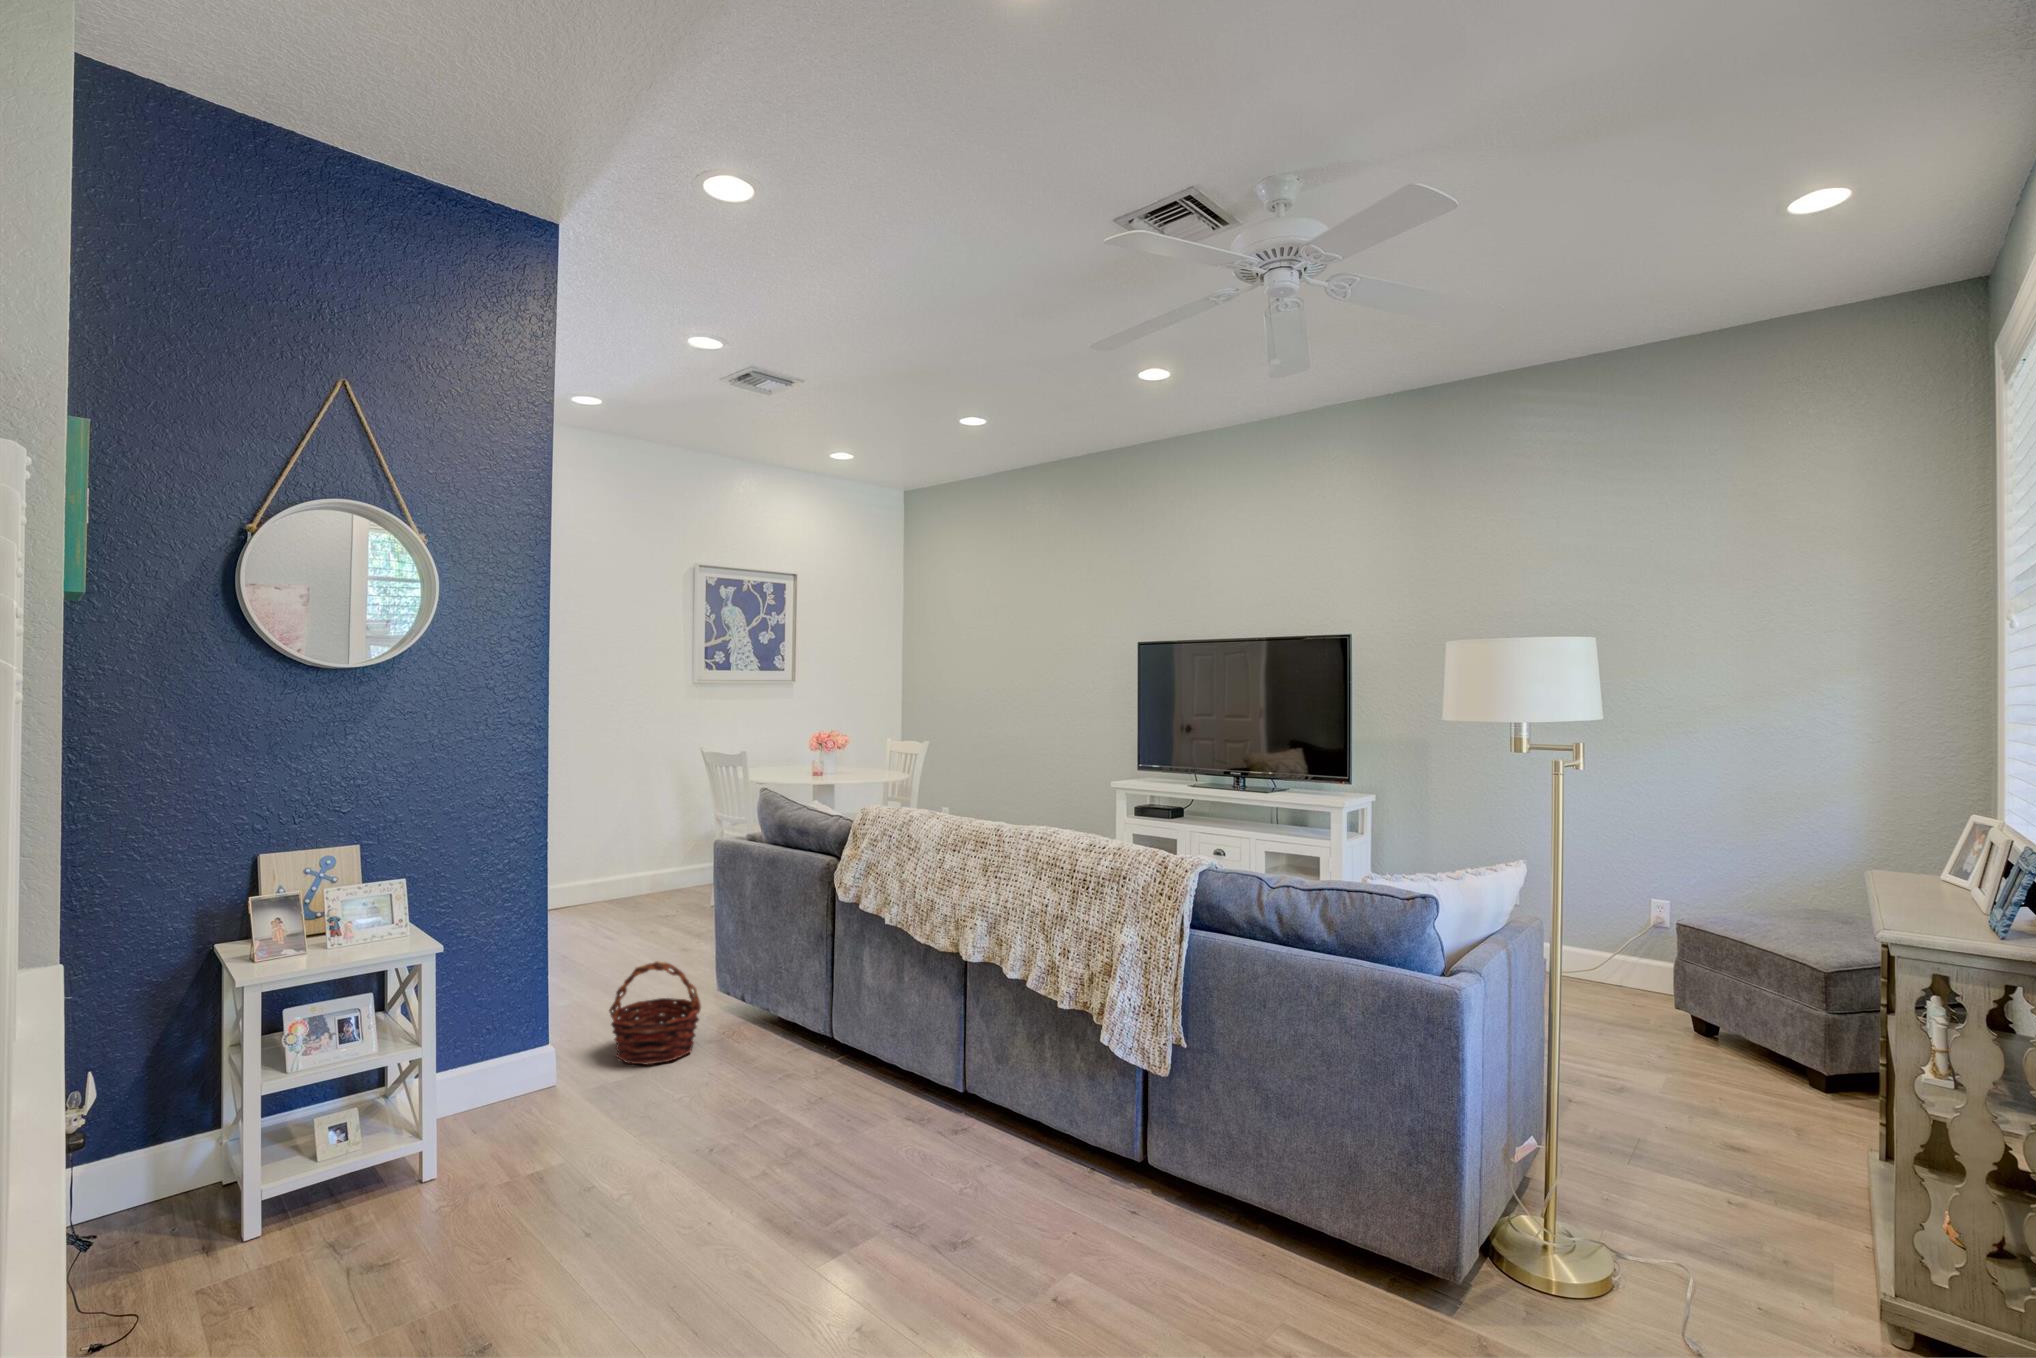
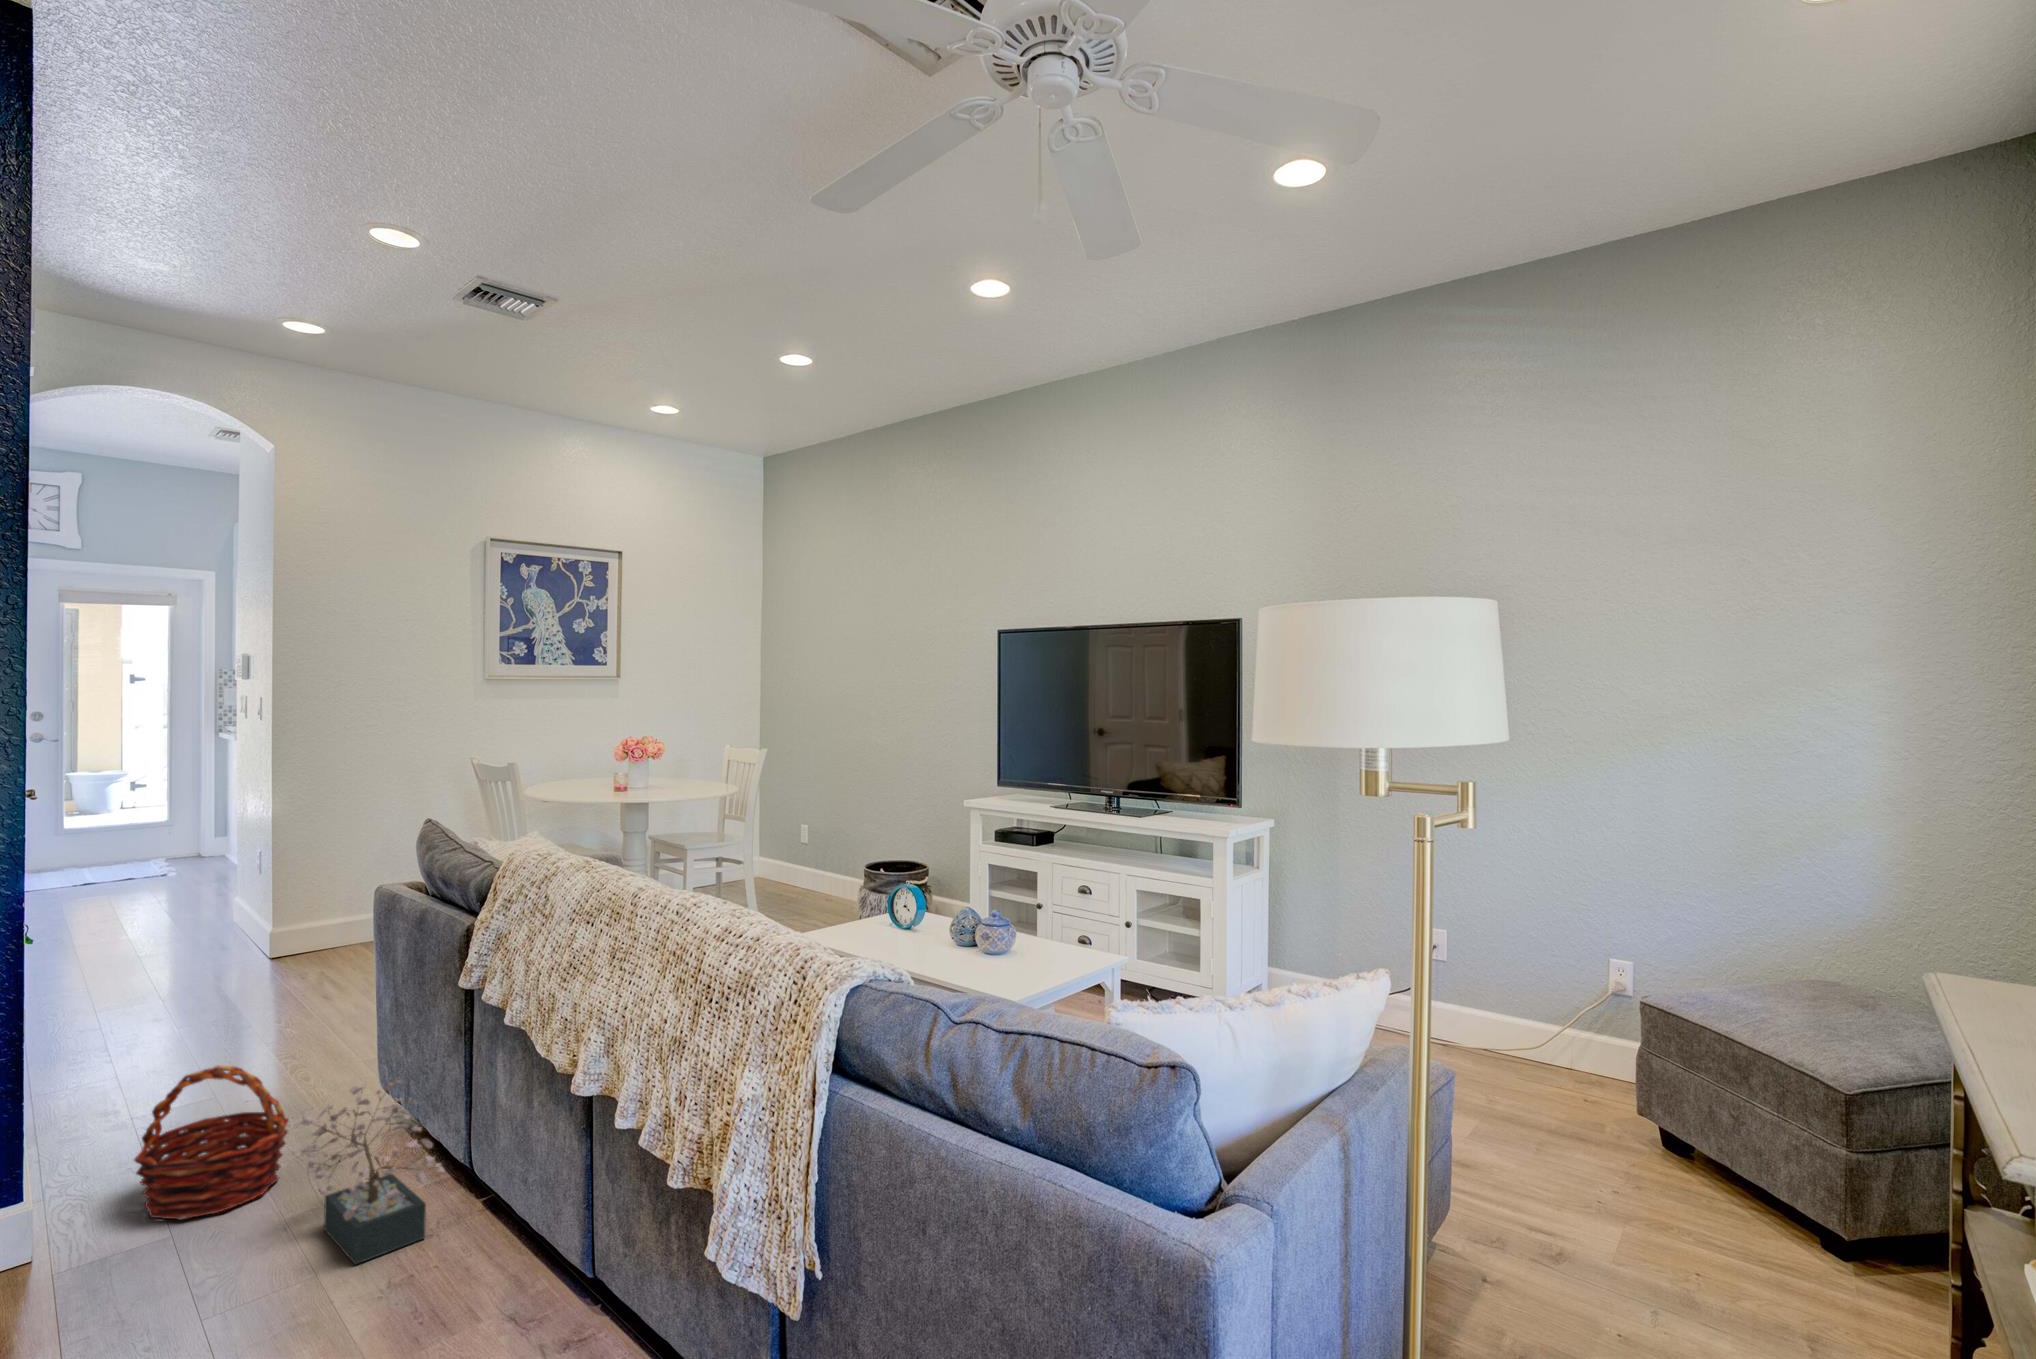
decorative plant: none [729,970,837,1088] -> present [292,1079,445,1264]

